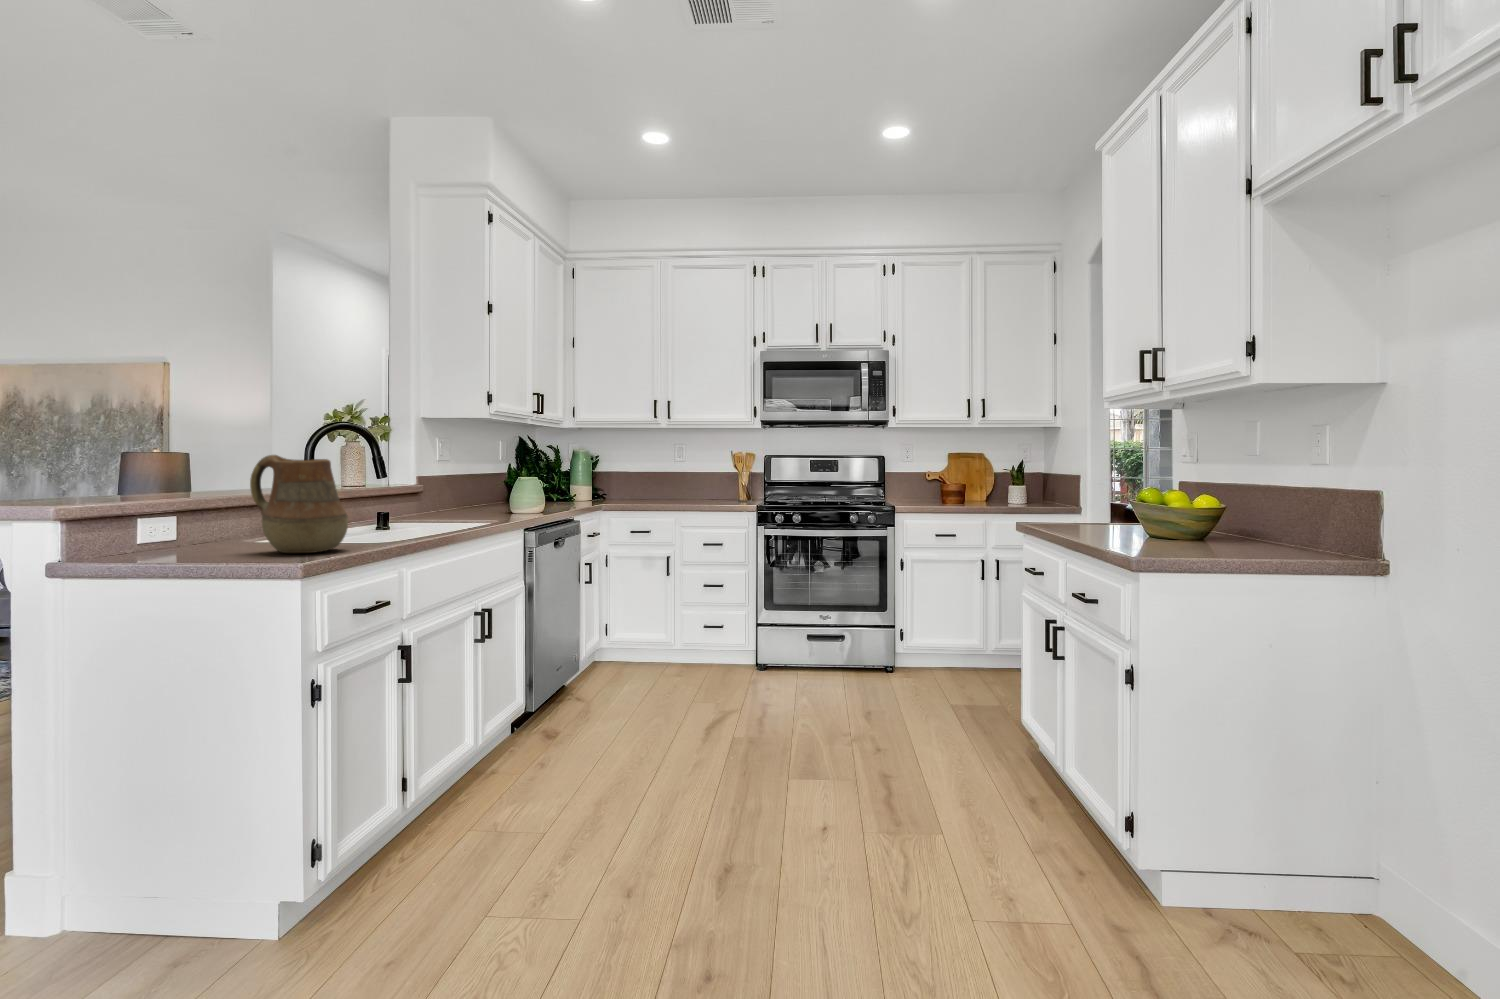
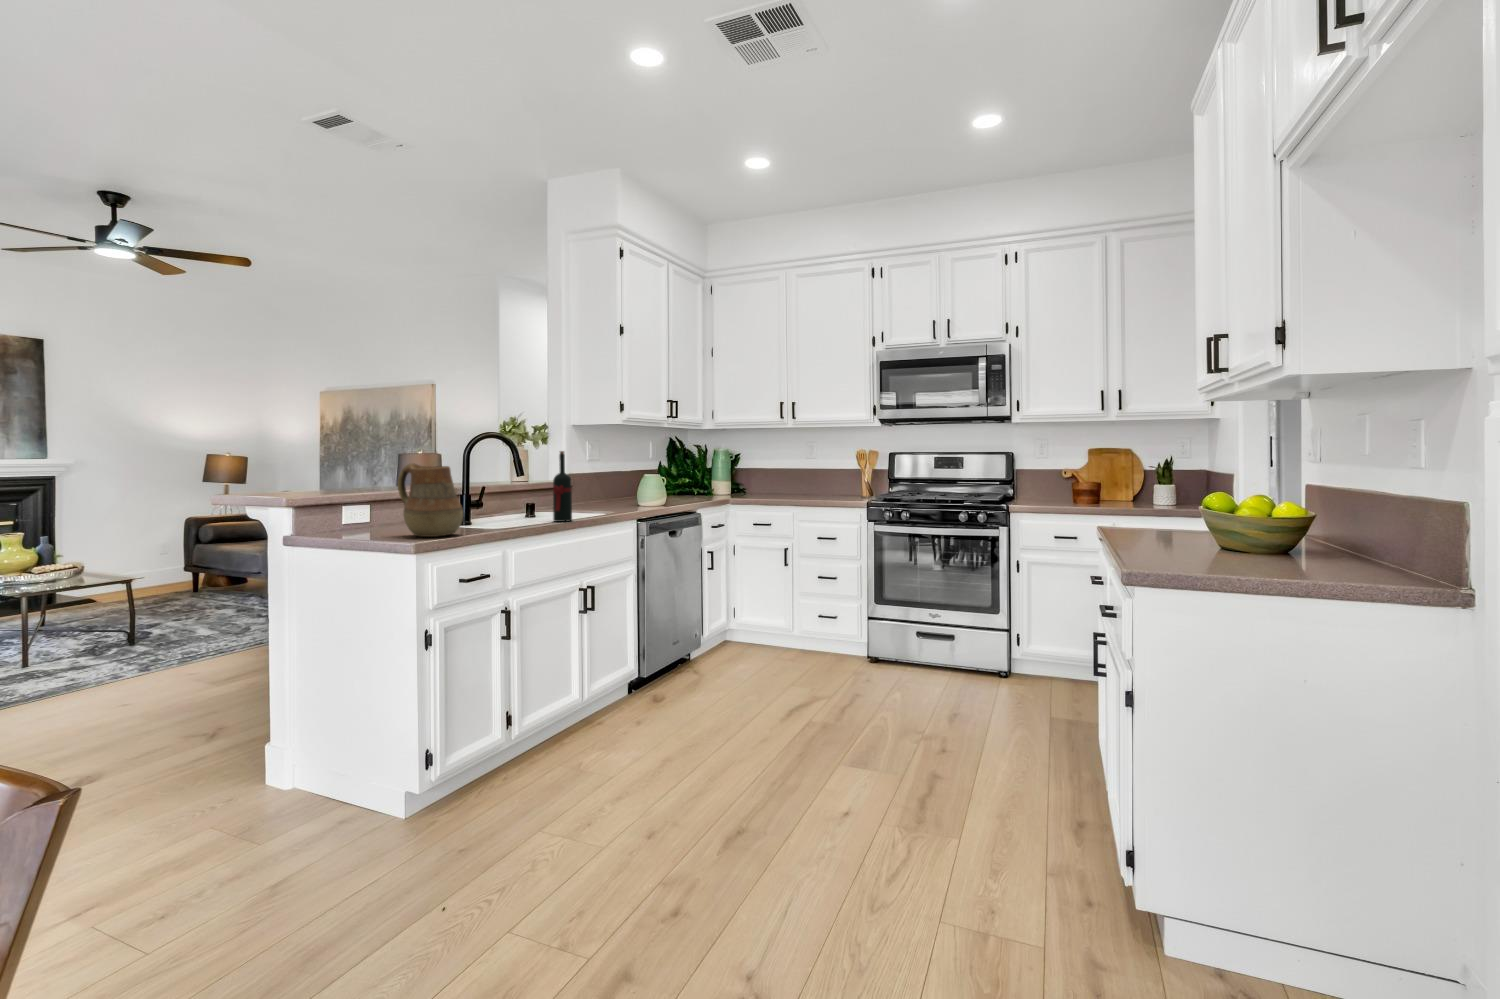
wine bottle: none [438,445,462,531] -> present [553,451,572,522]

